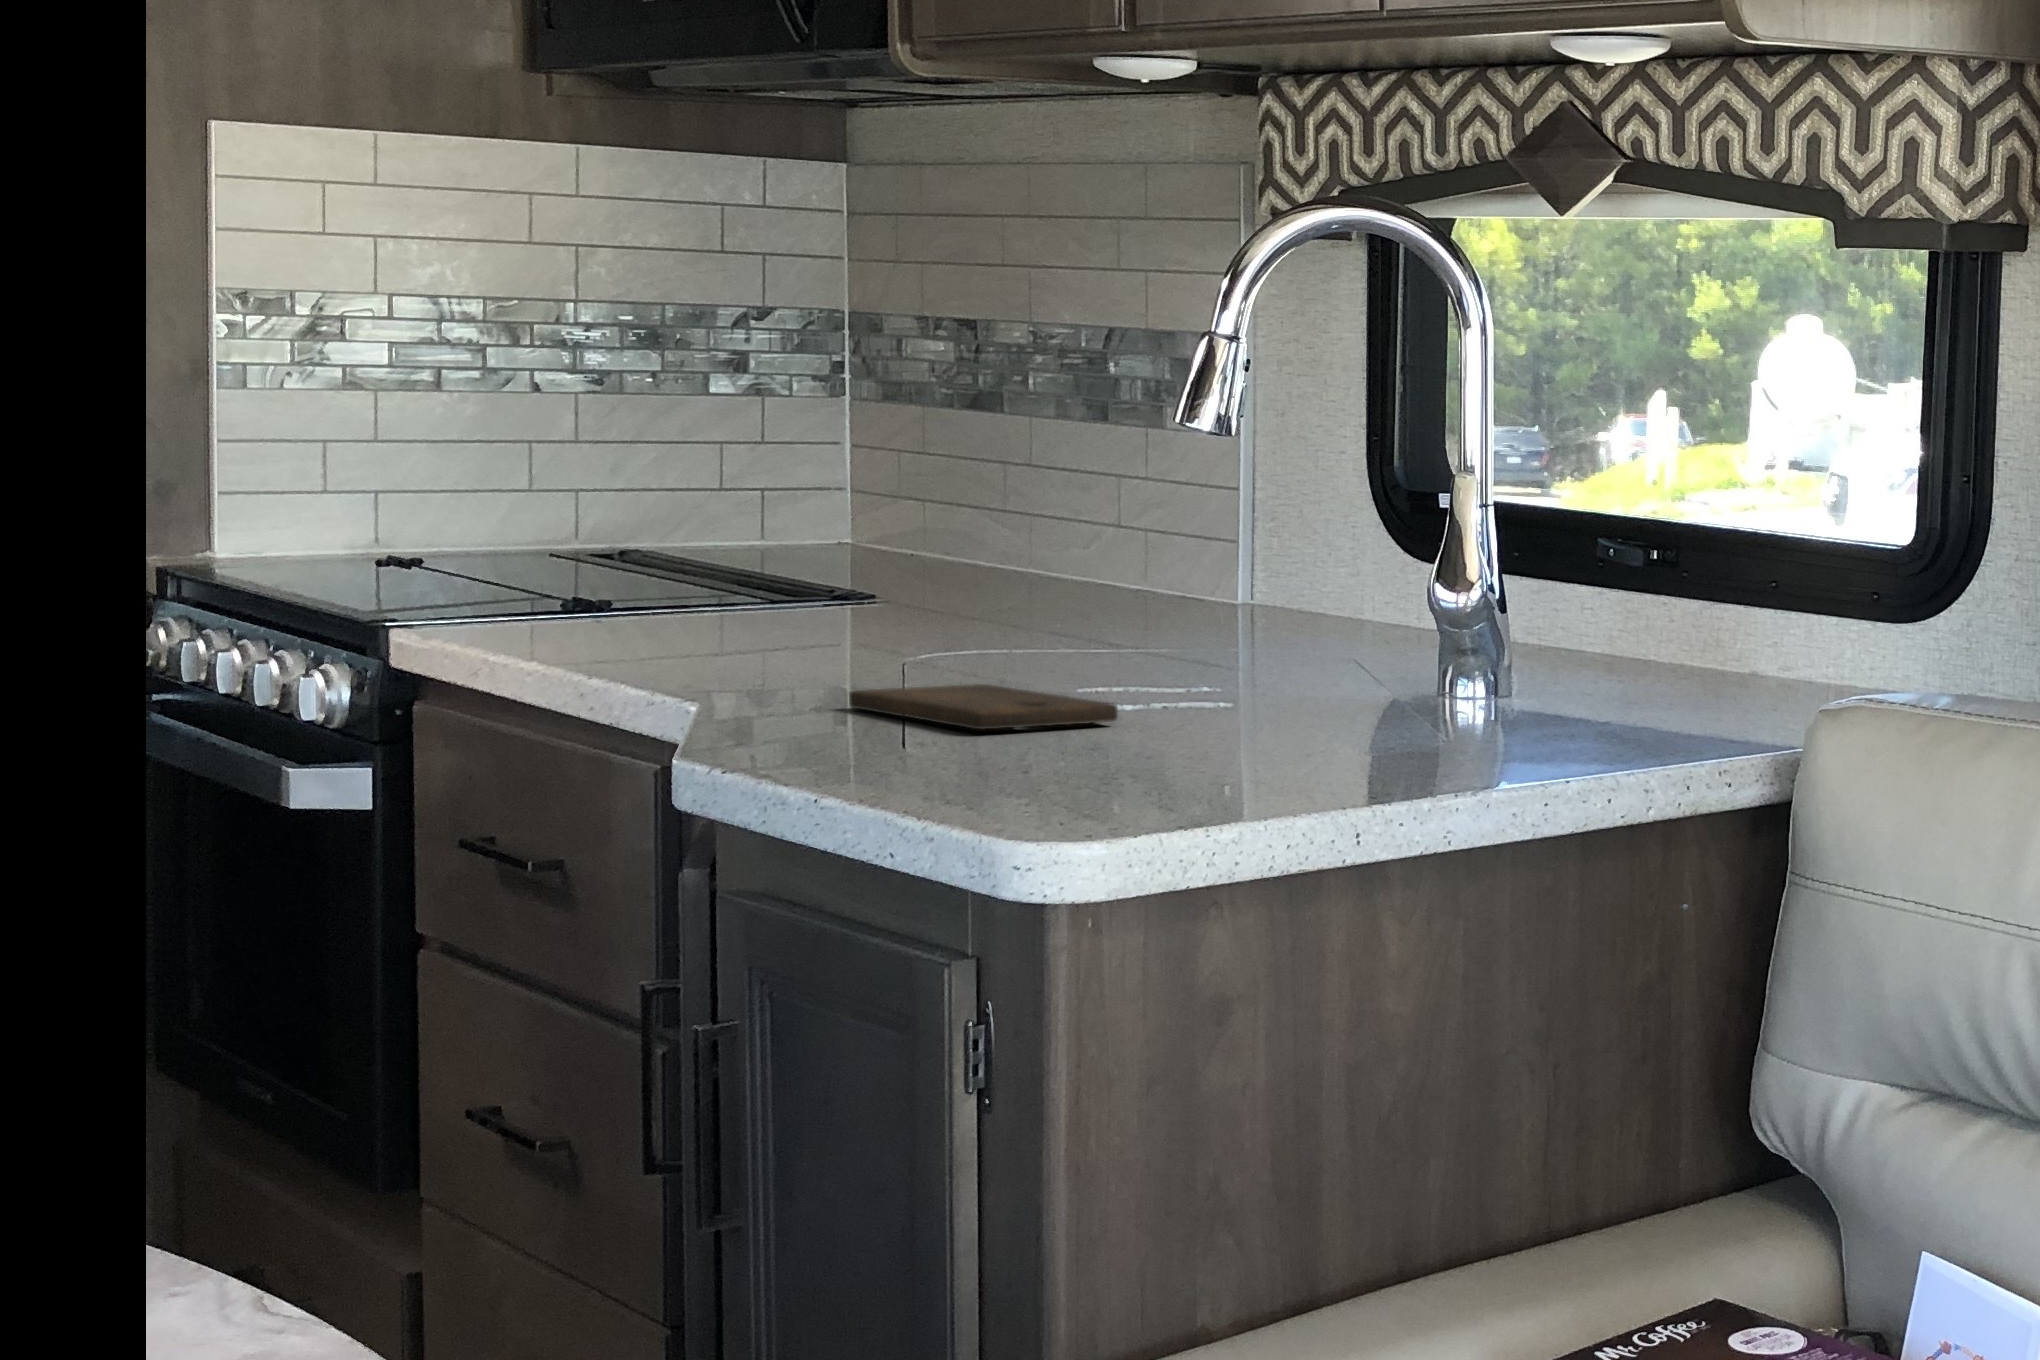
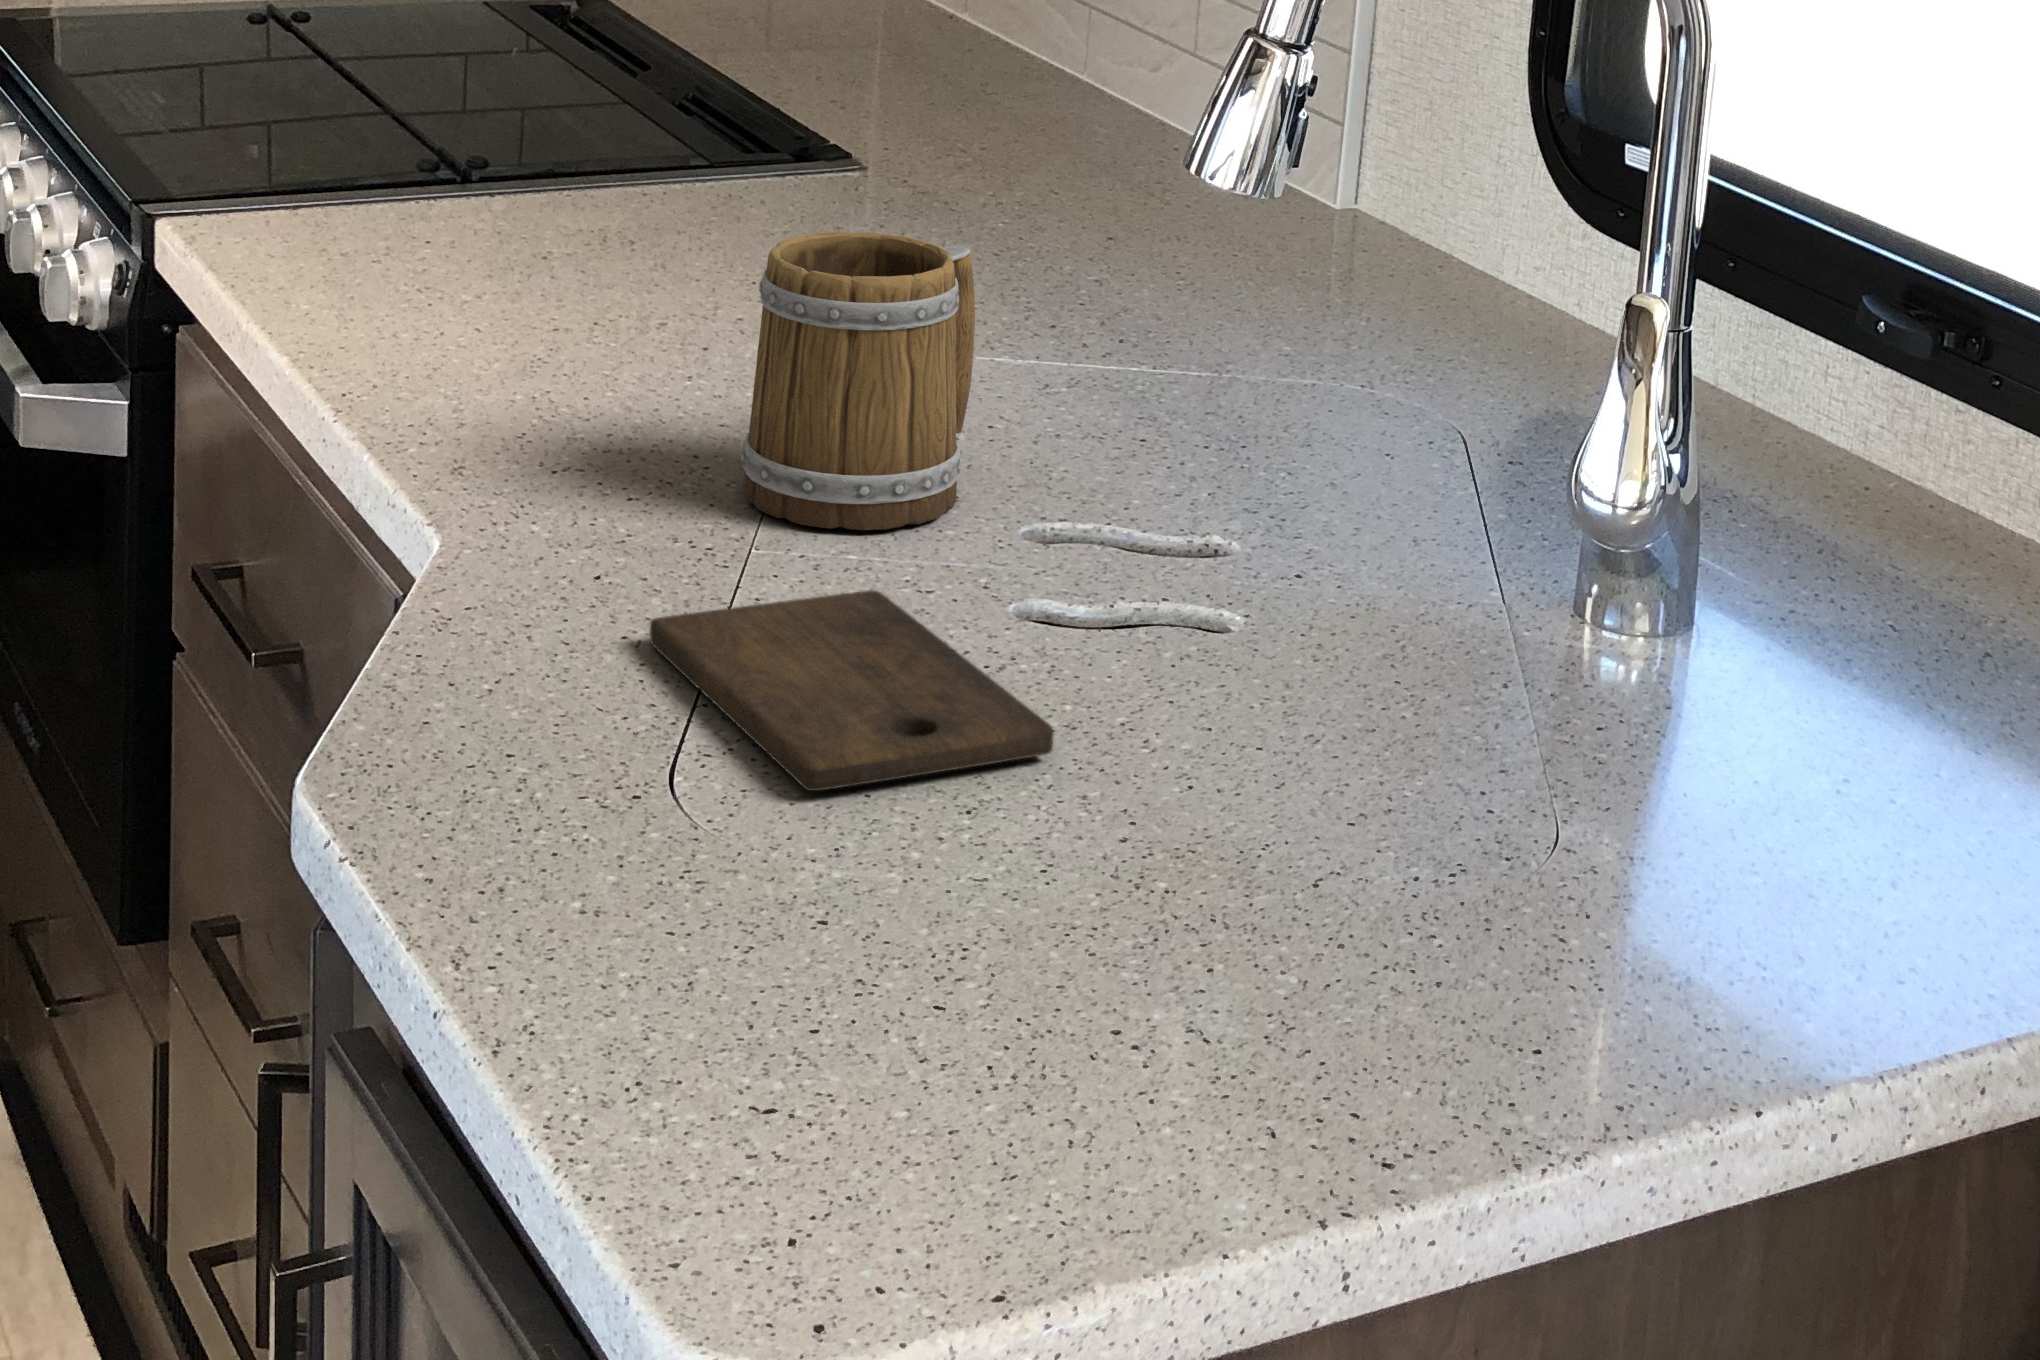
mug: none [873,510,1020,682] -> present [741,232,975,530]

